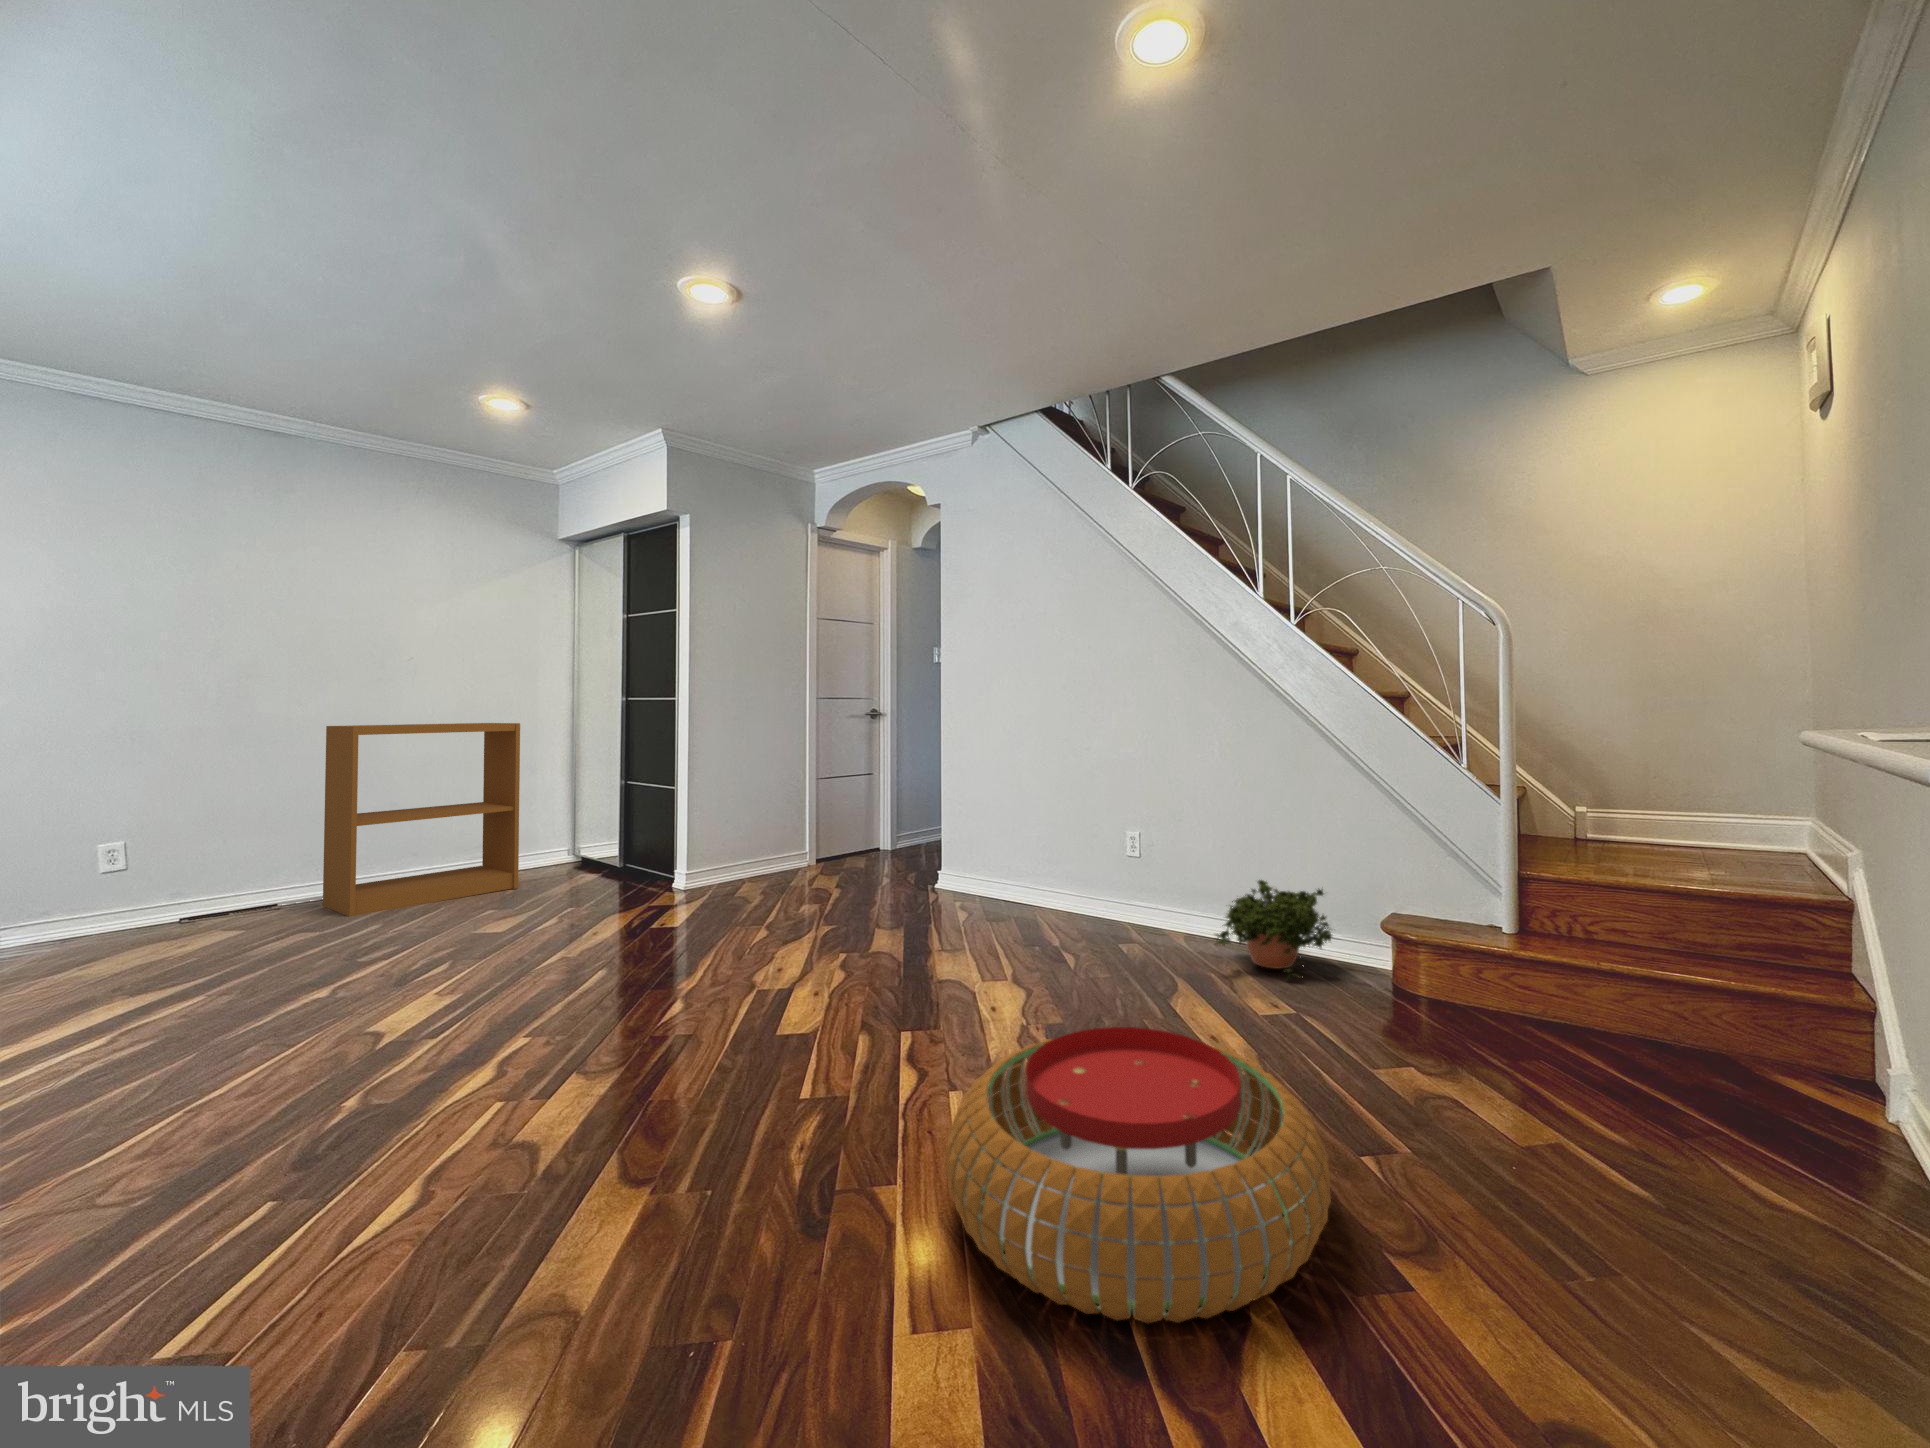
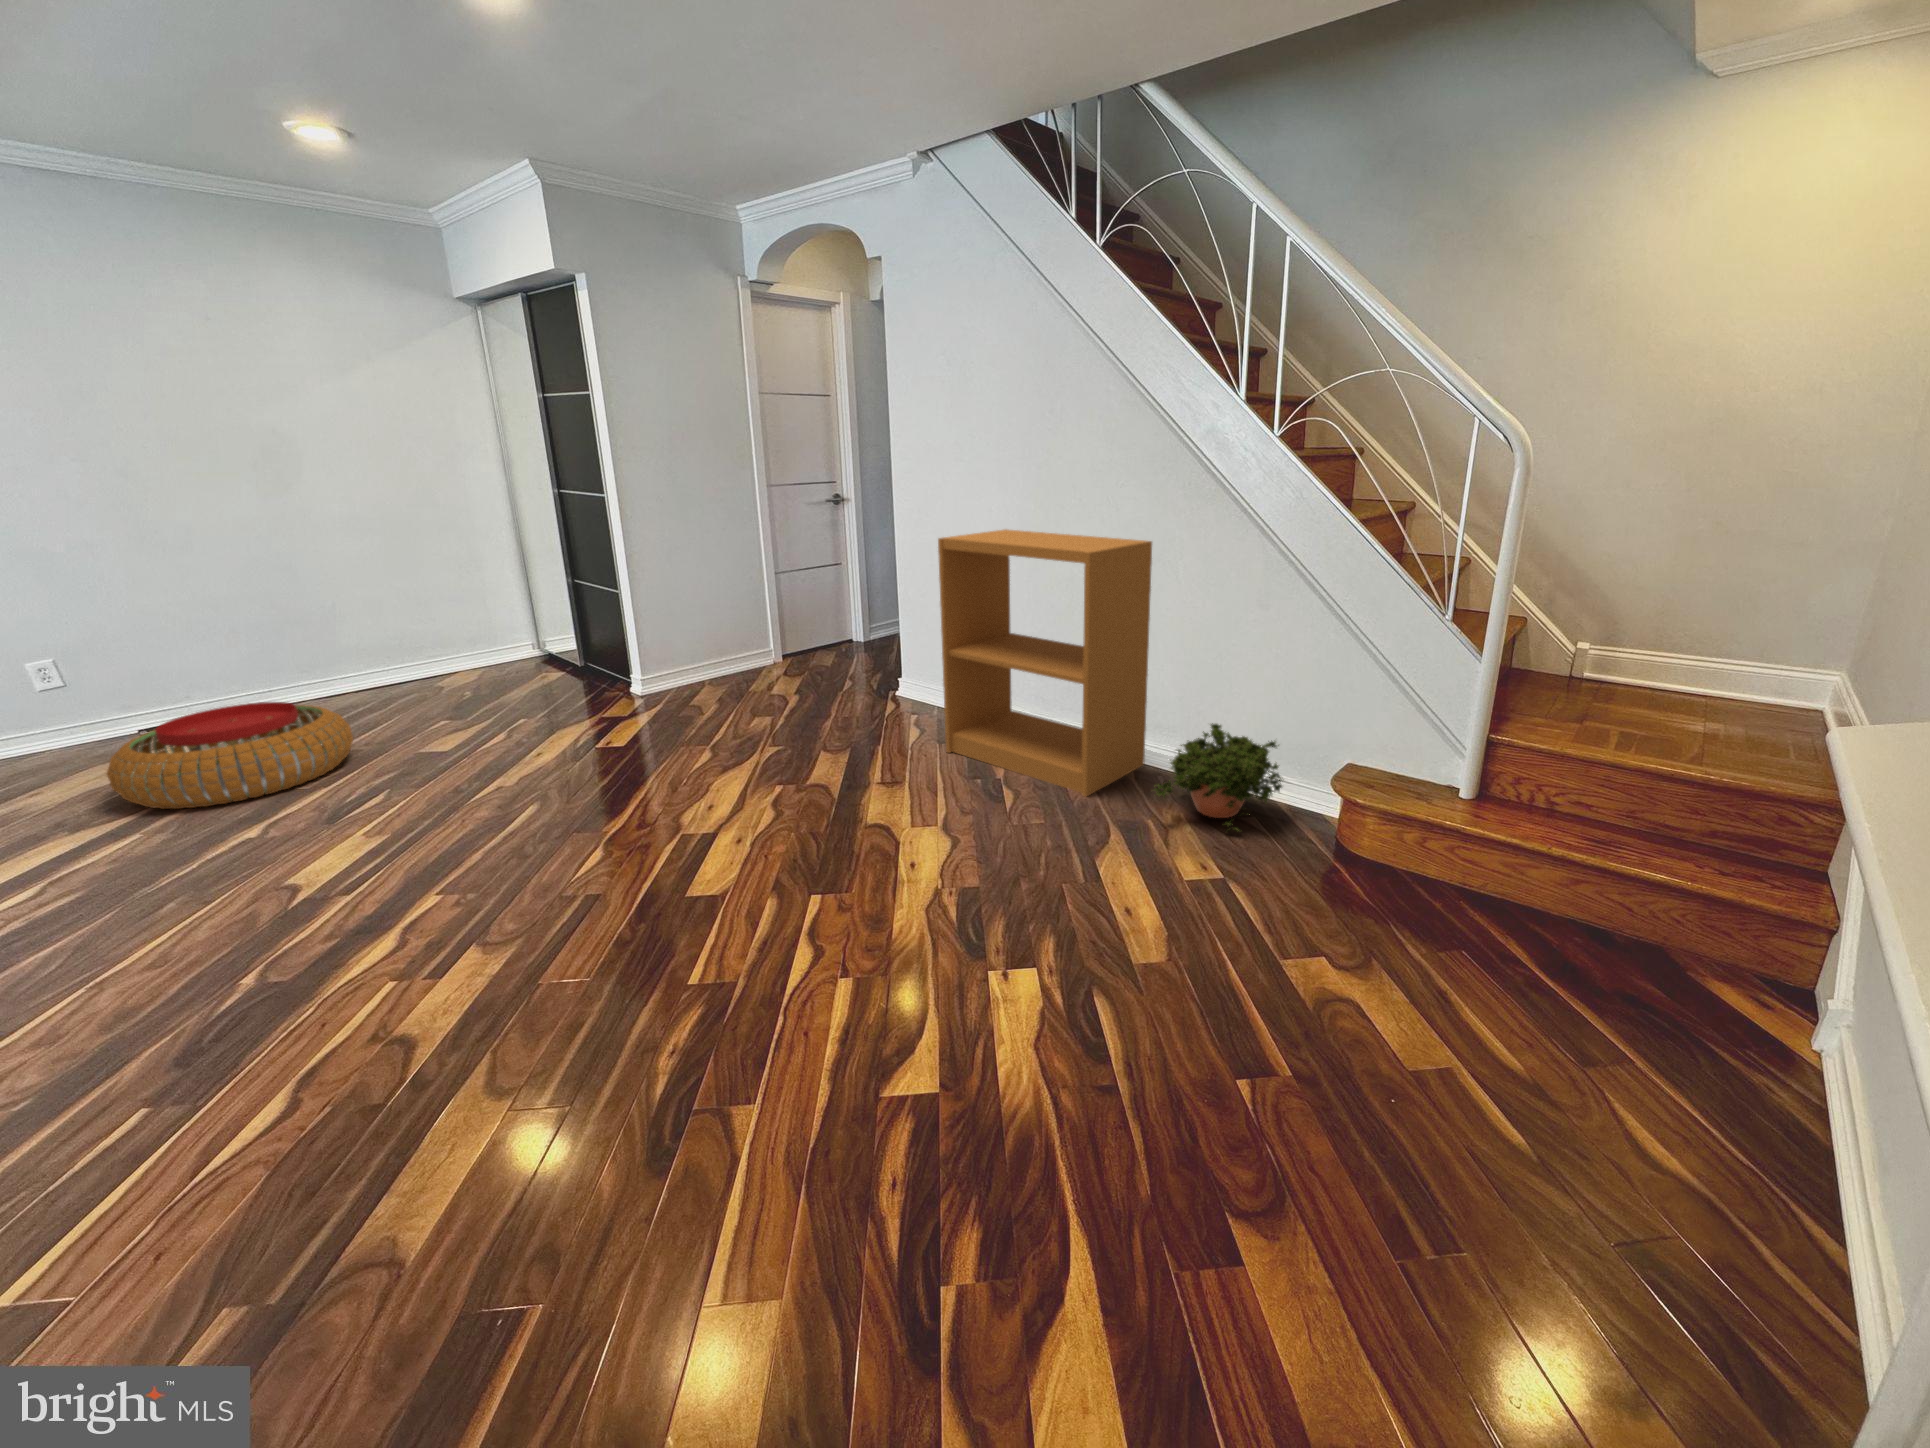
bookshelf: present [323,723,520,917] -> present [938,529,1152,796]
pouf: present [946,1027,1331,1323] -> present [107,702,353,809]

